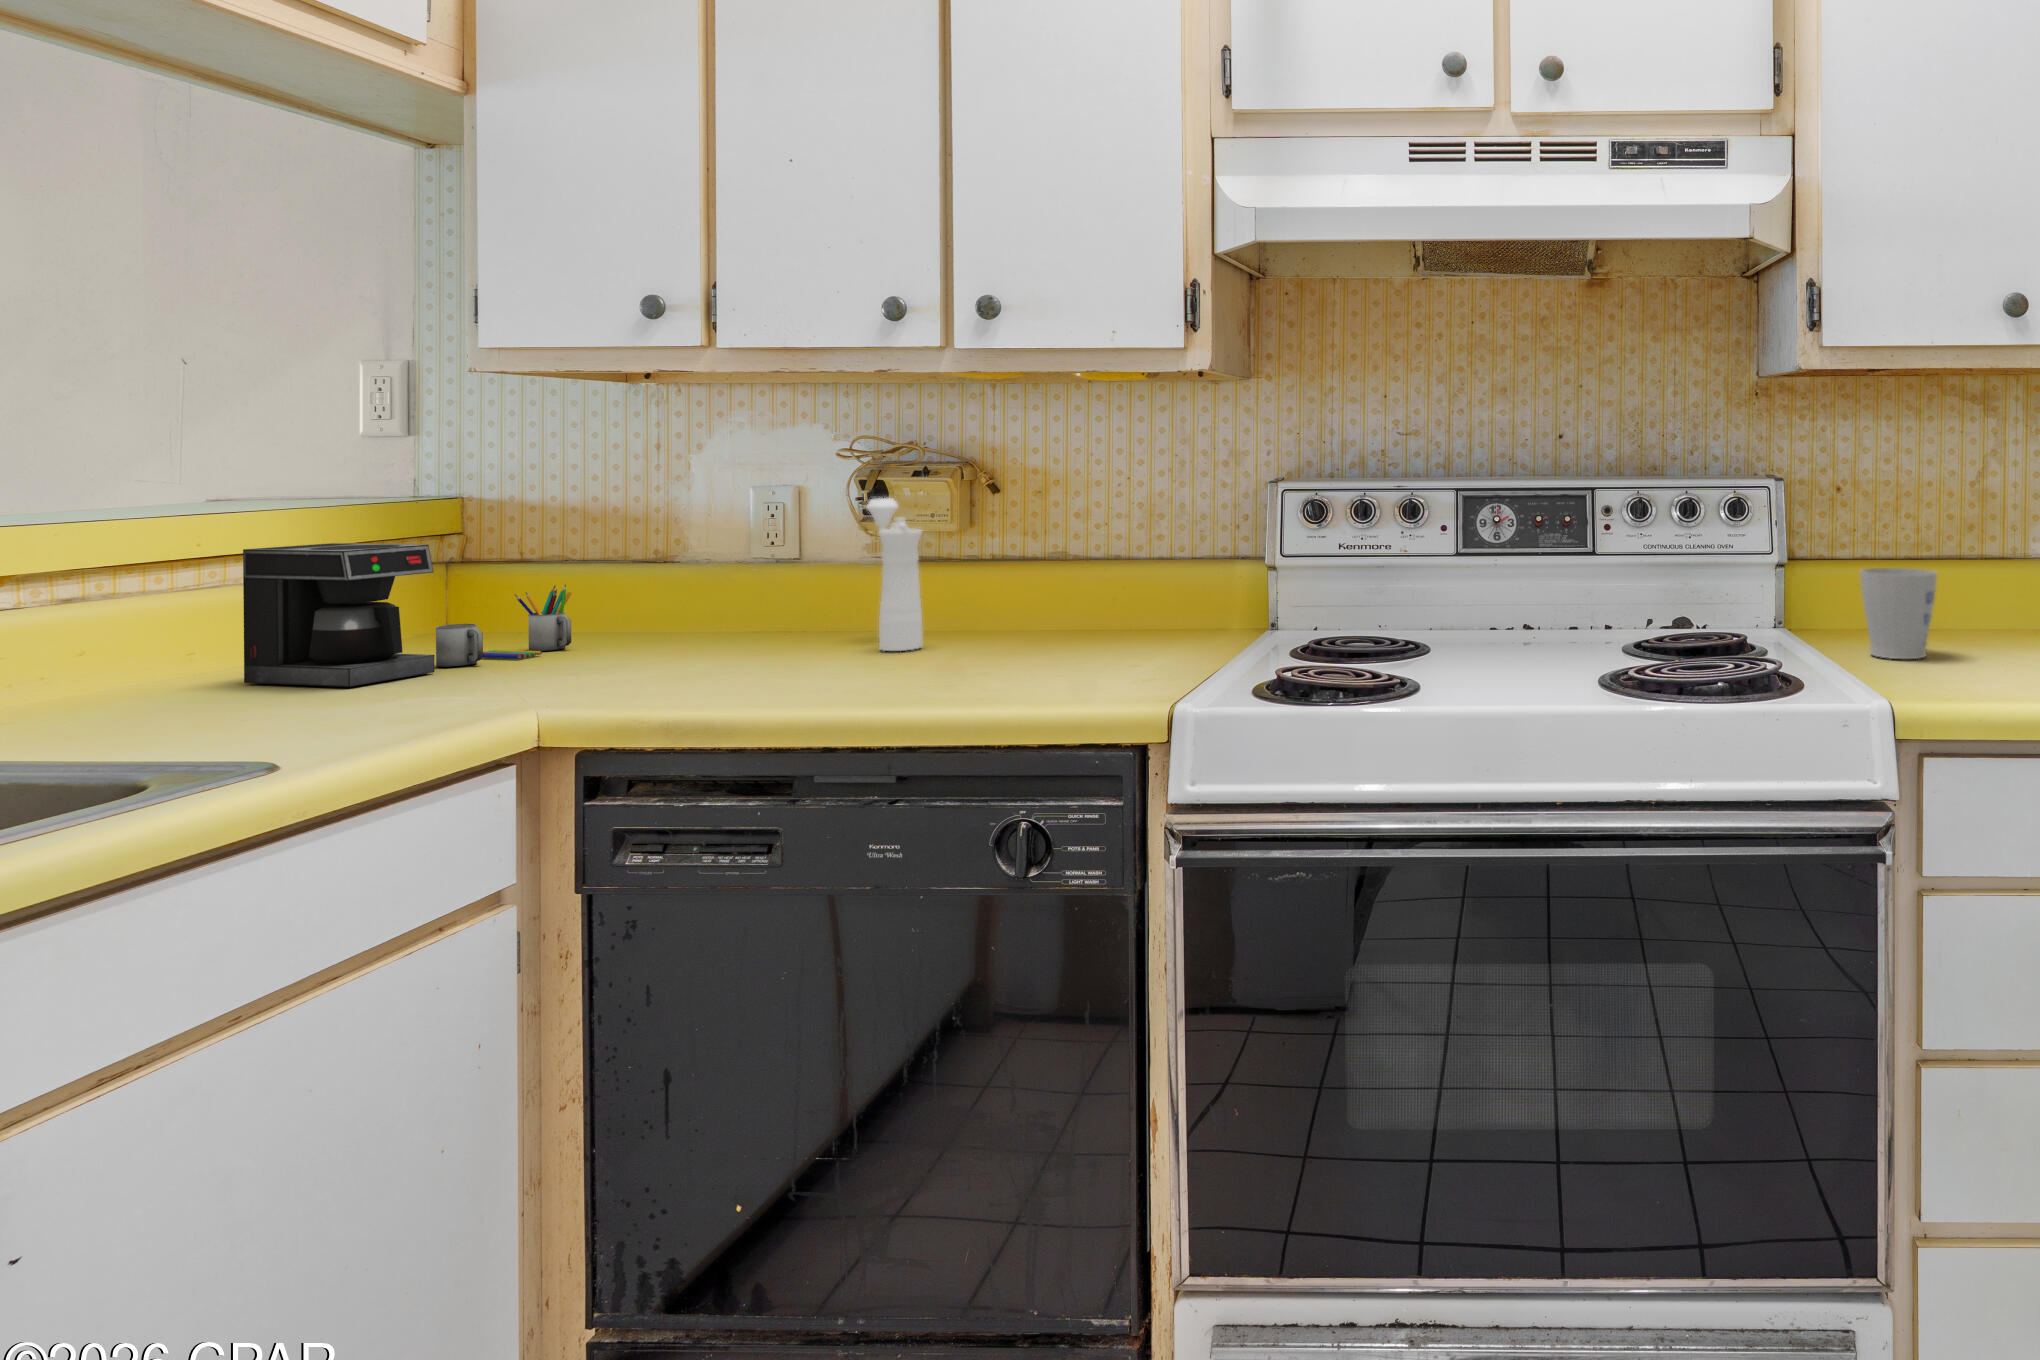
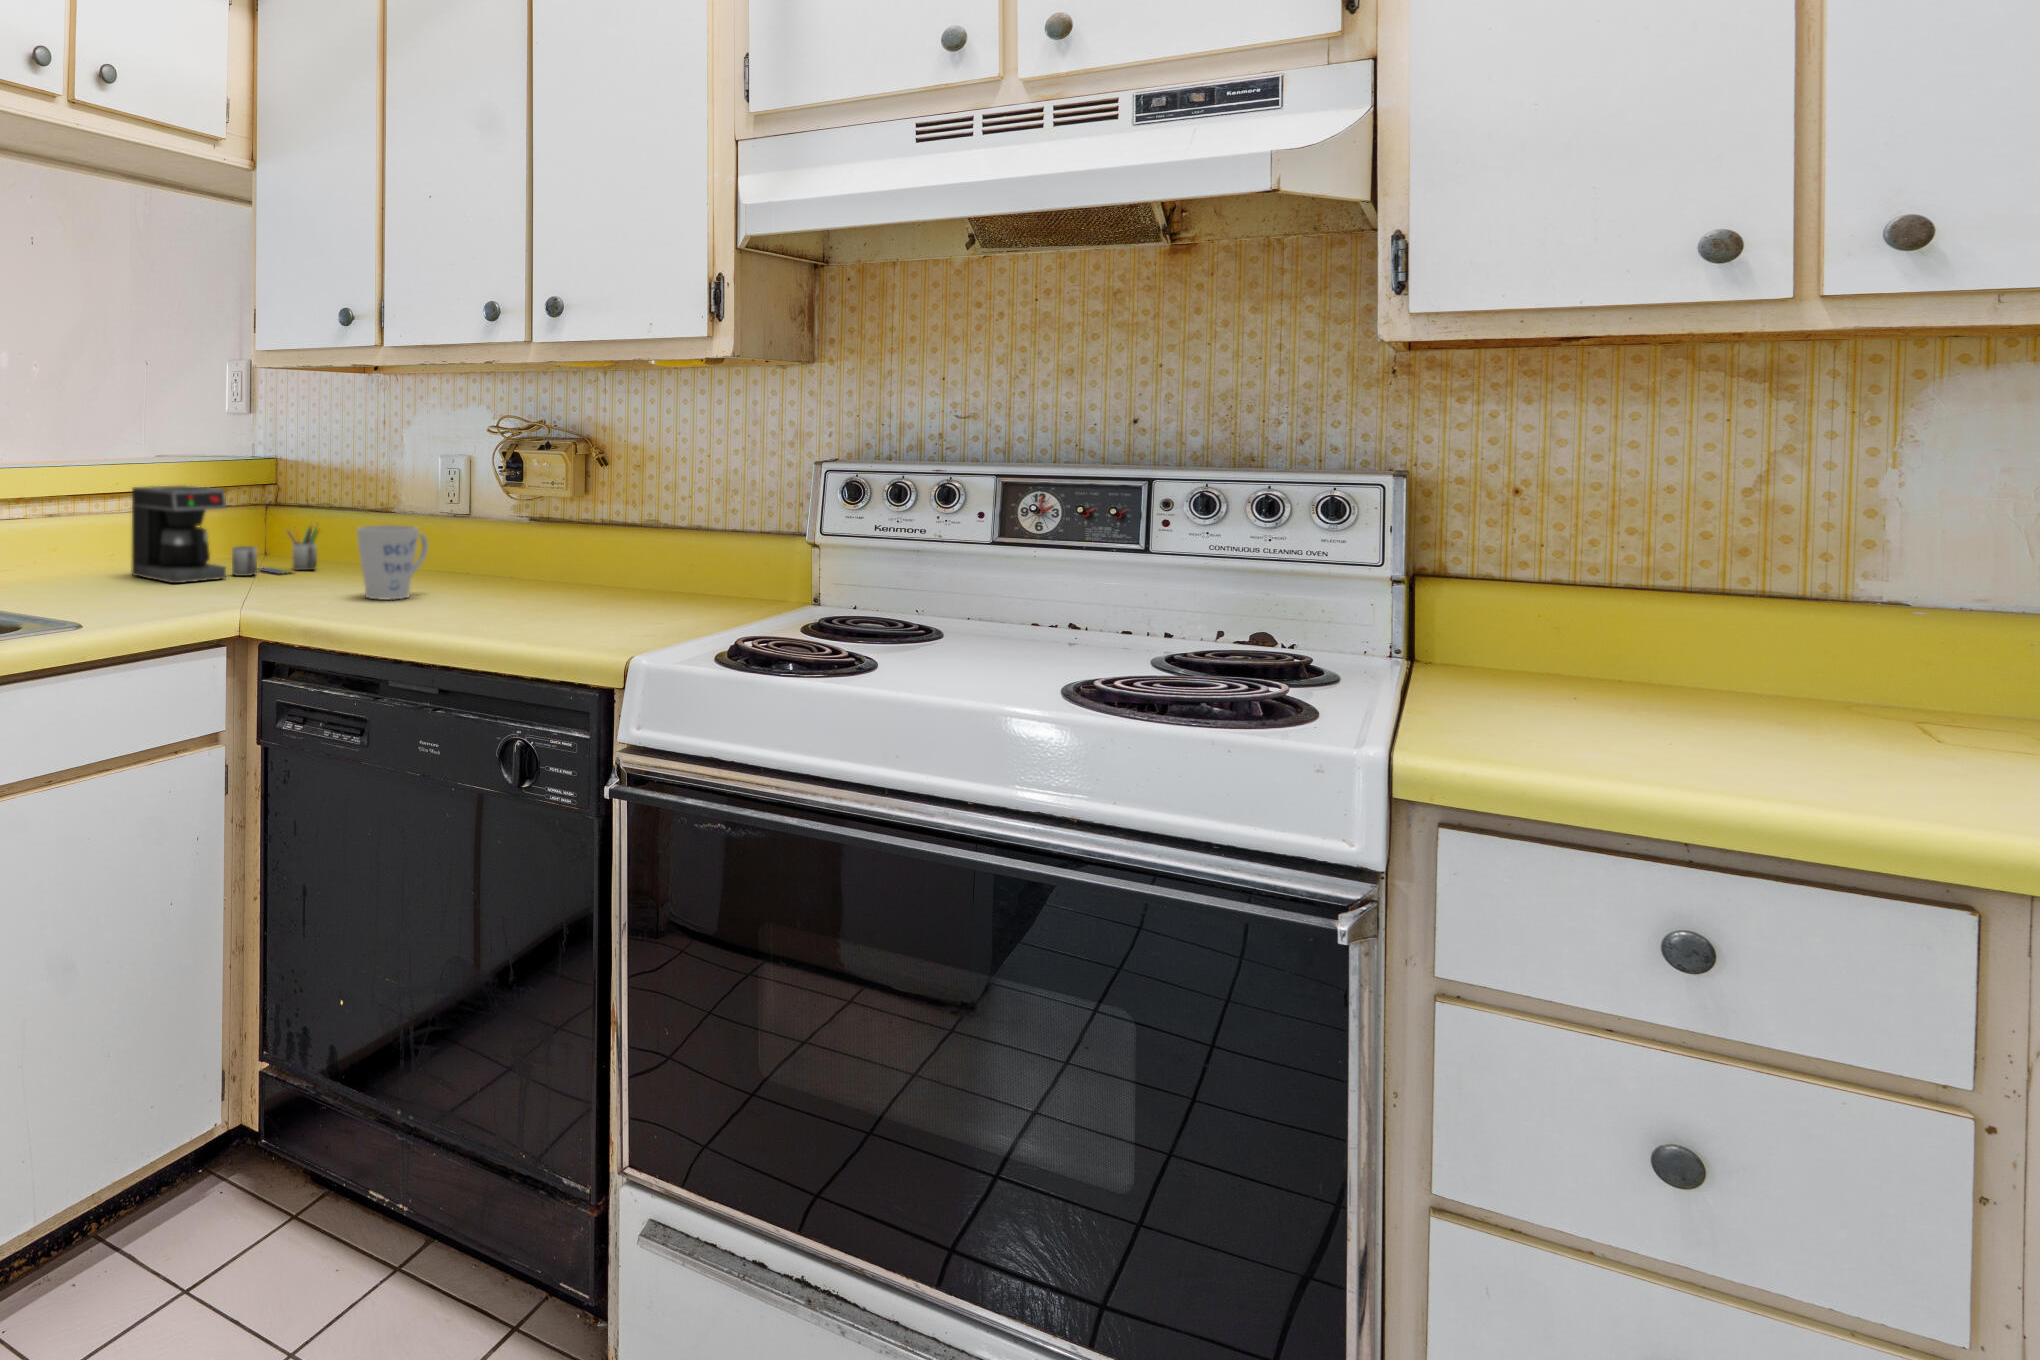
pepper mill: present [867,498,923,651] -> none [497,466,531,592]
mug: present [1860,568,1937,659] -> present [357,525,428,600]

